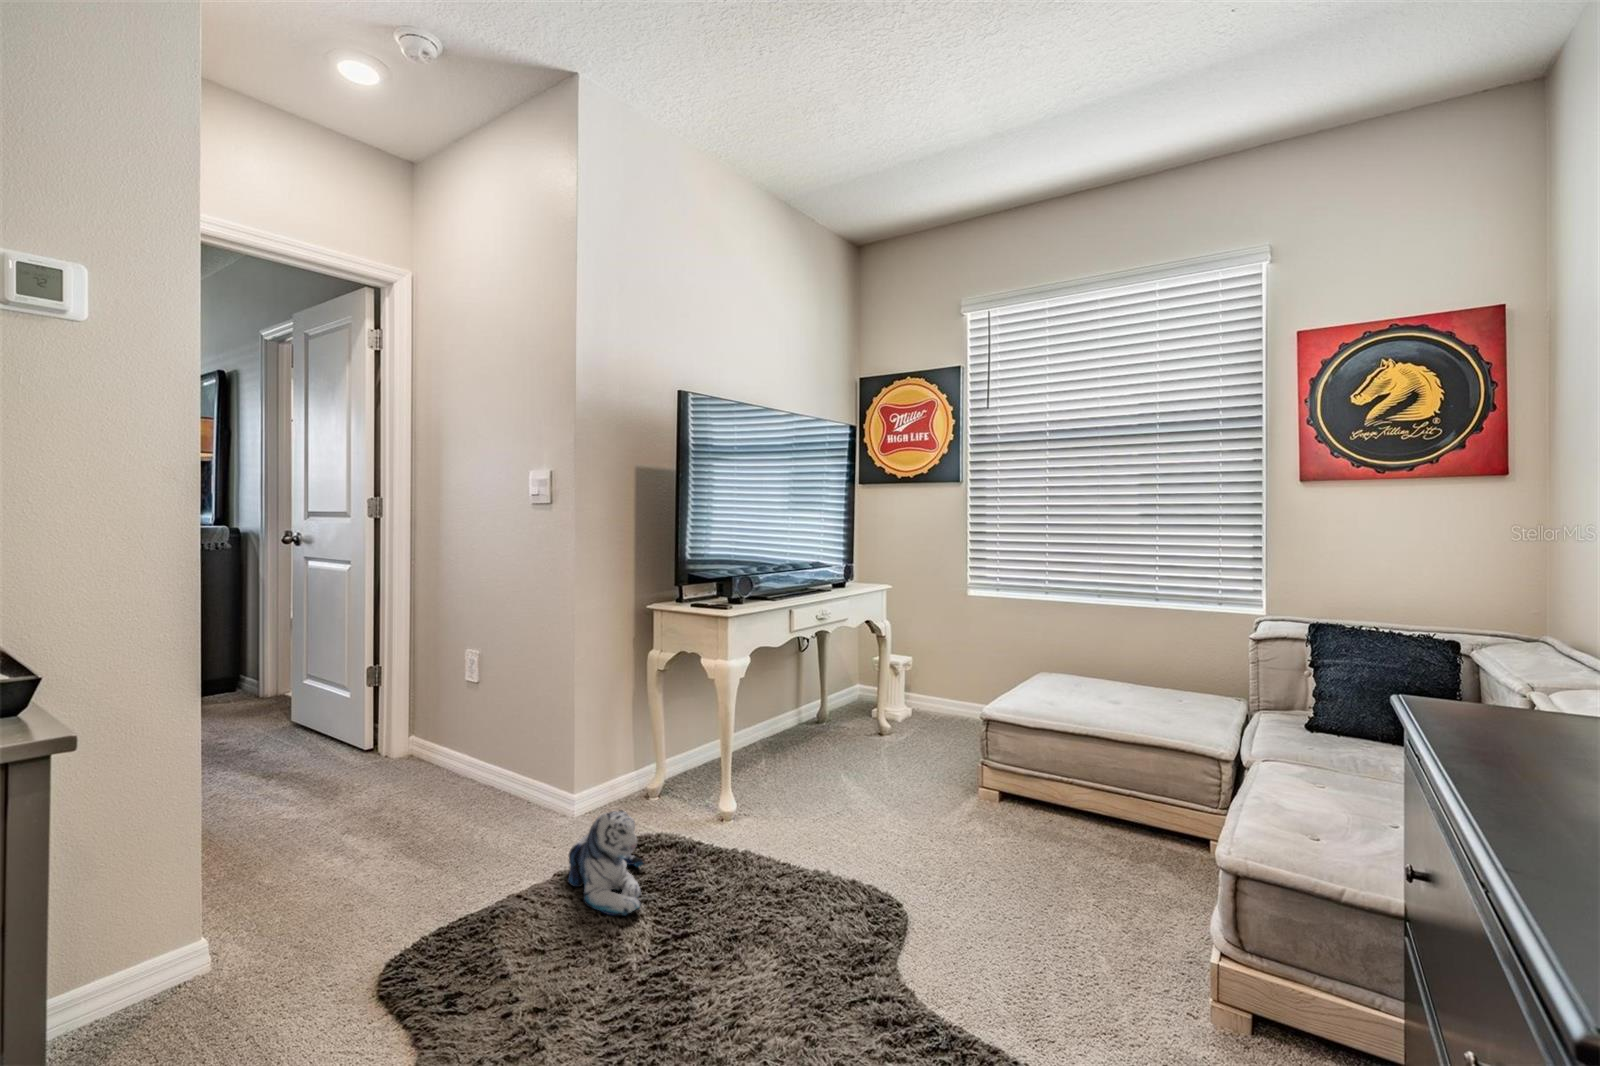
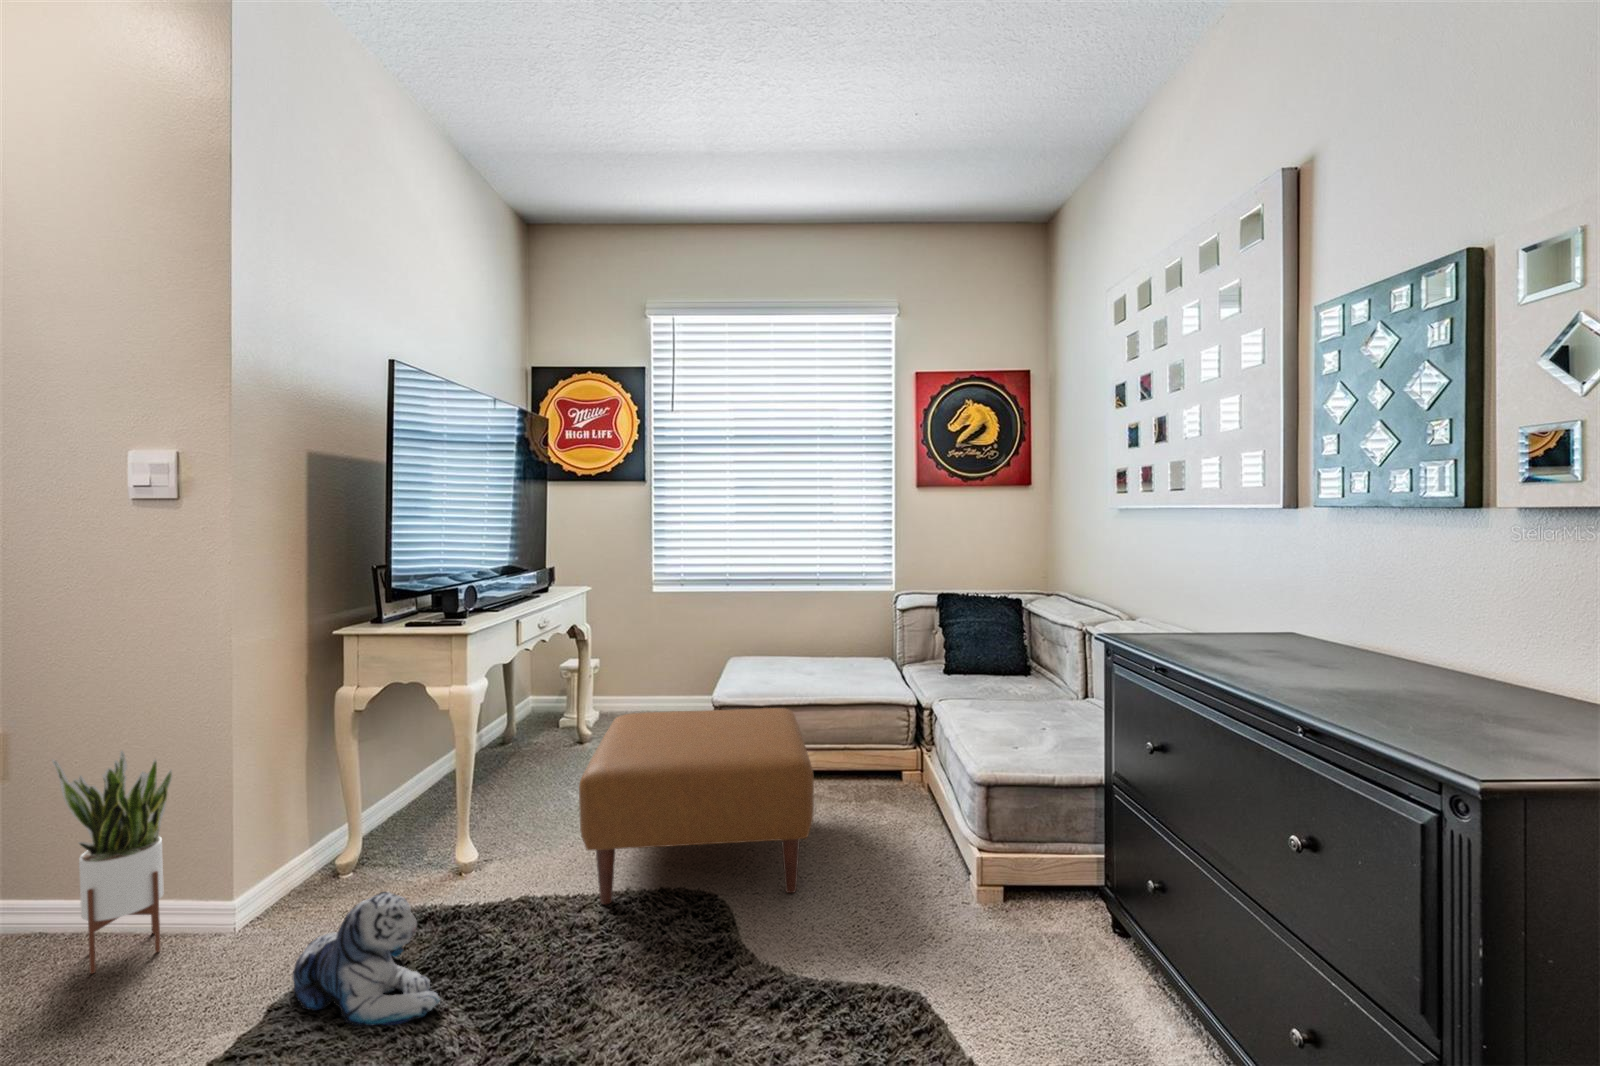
potted plant: none [479,672,537,820] -> present [52,751,172,974]
ottoman: none [783,708,1045,927] -> present [579,708,814,904]

